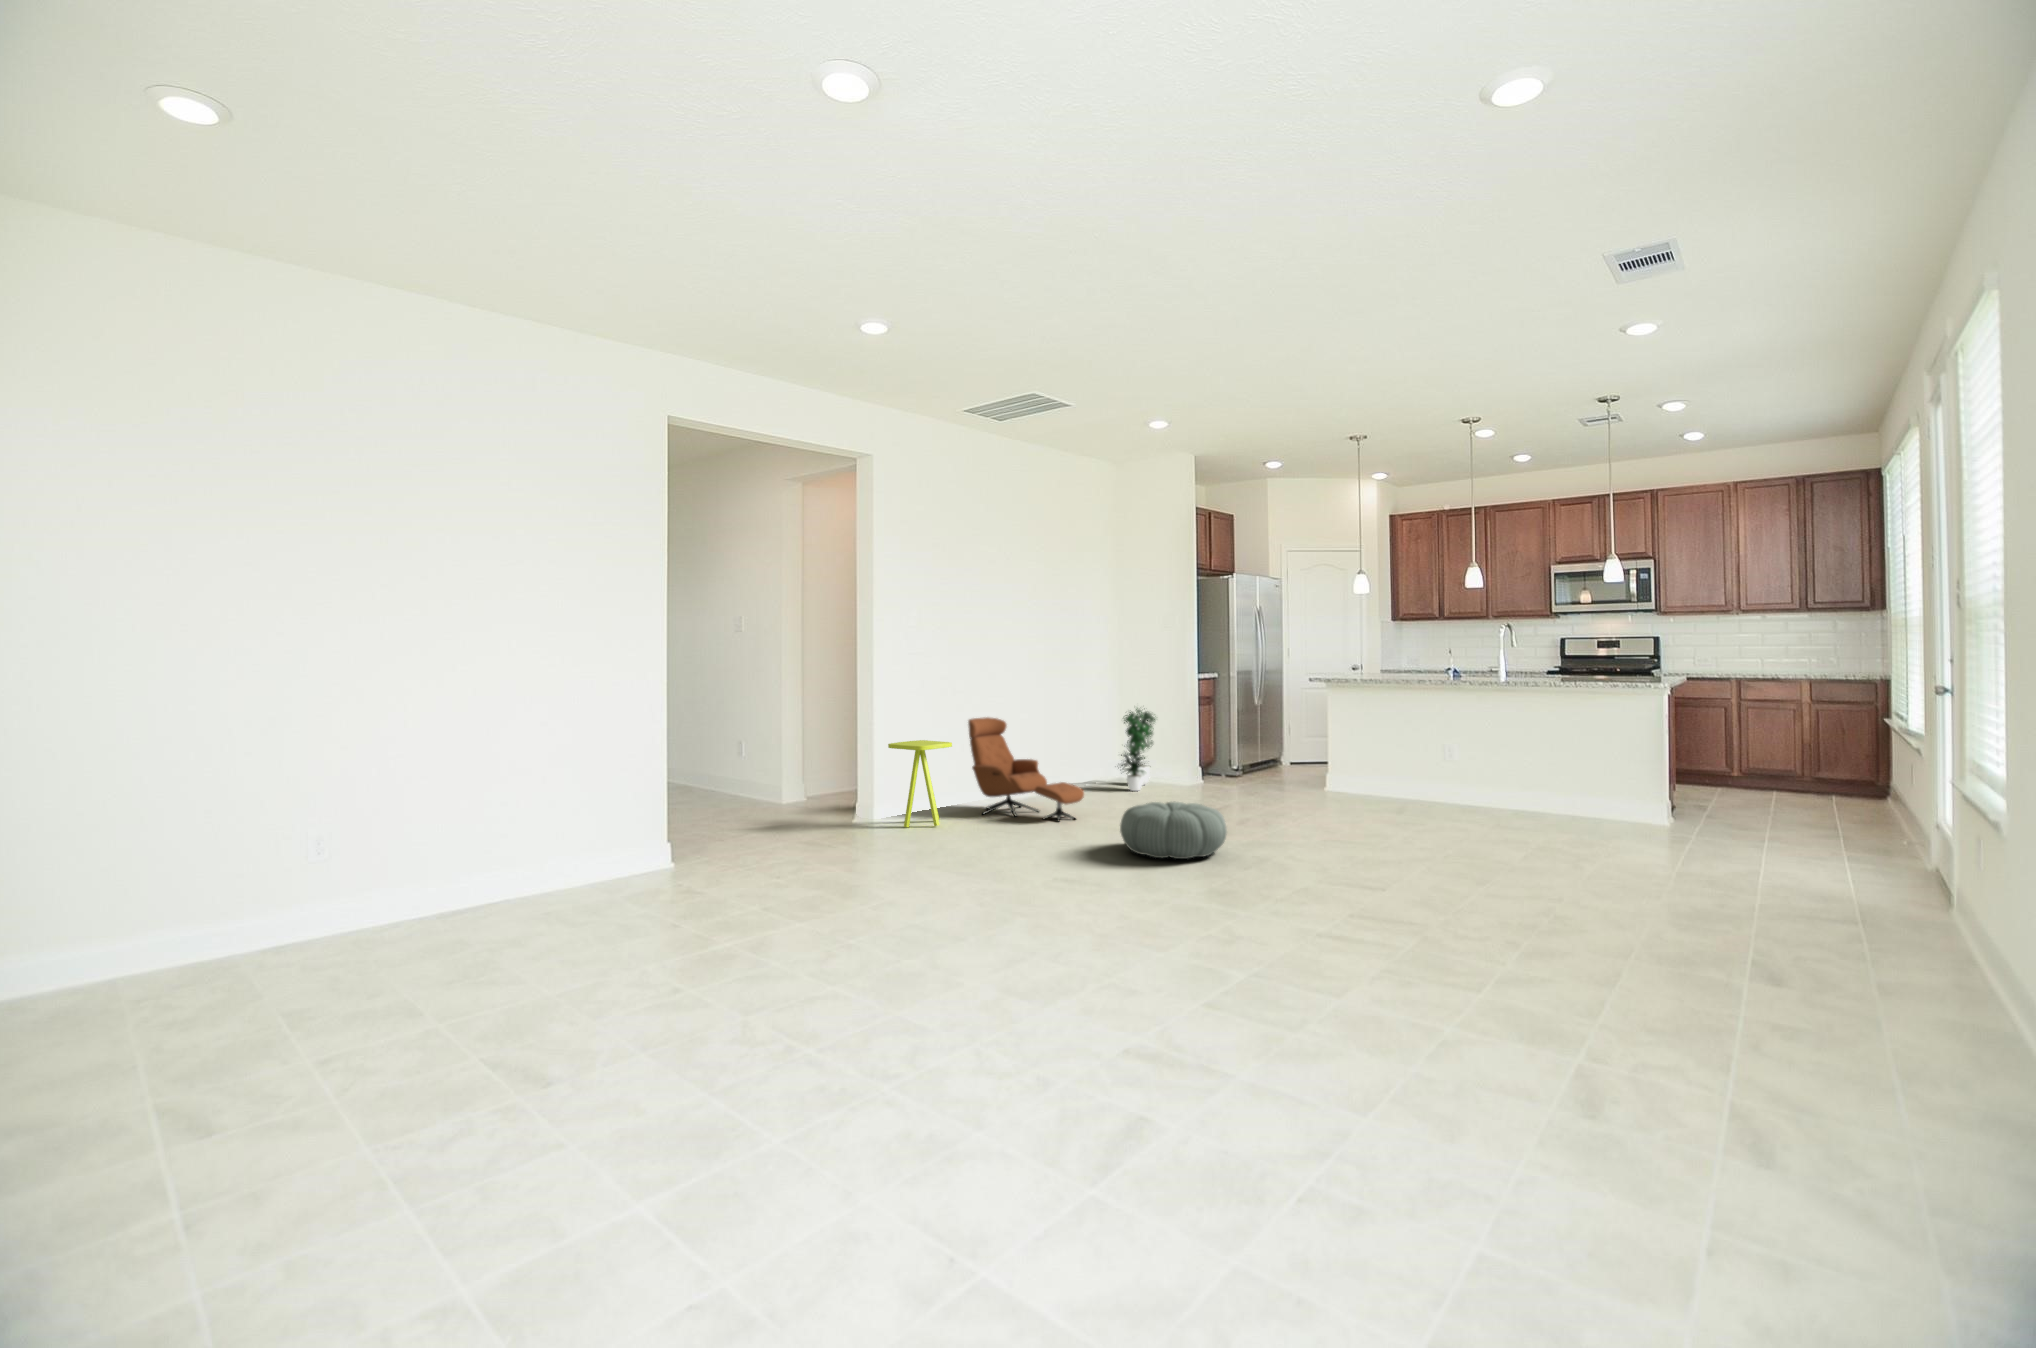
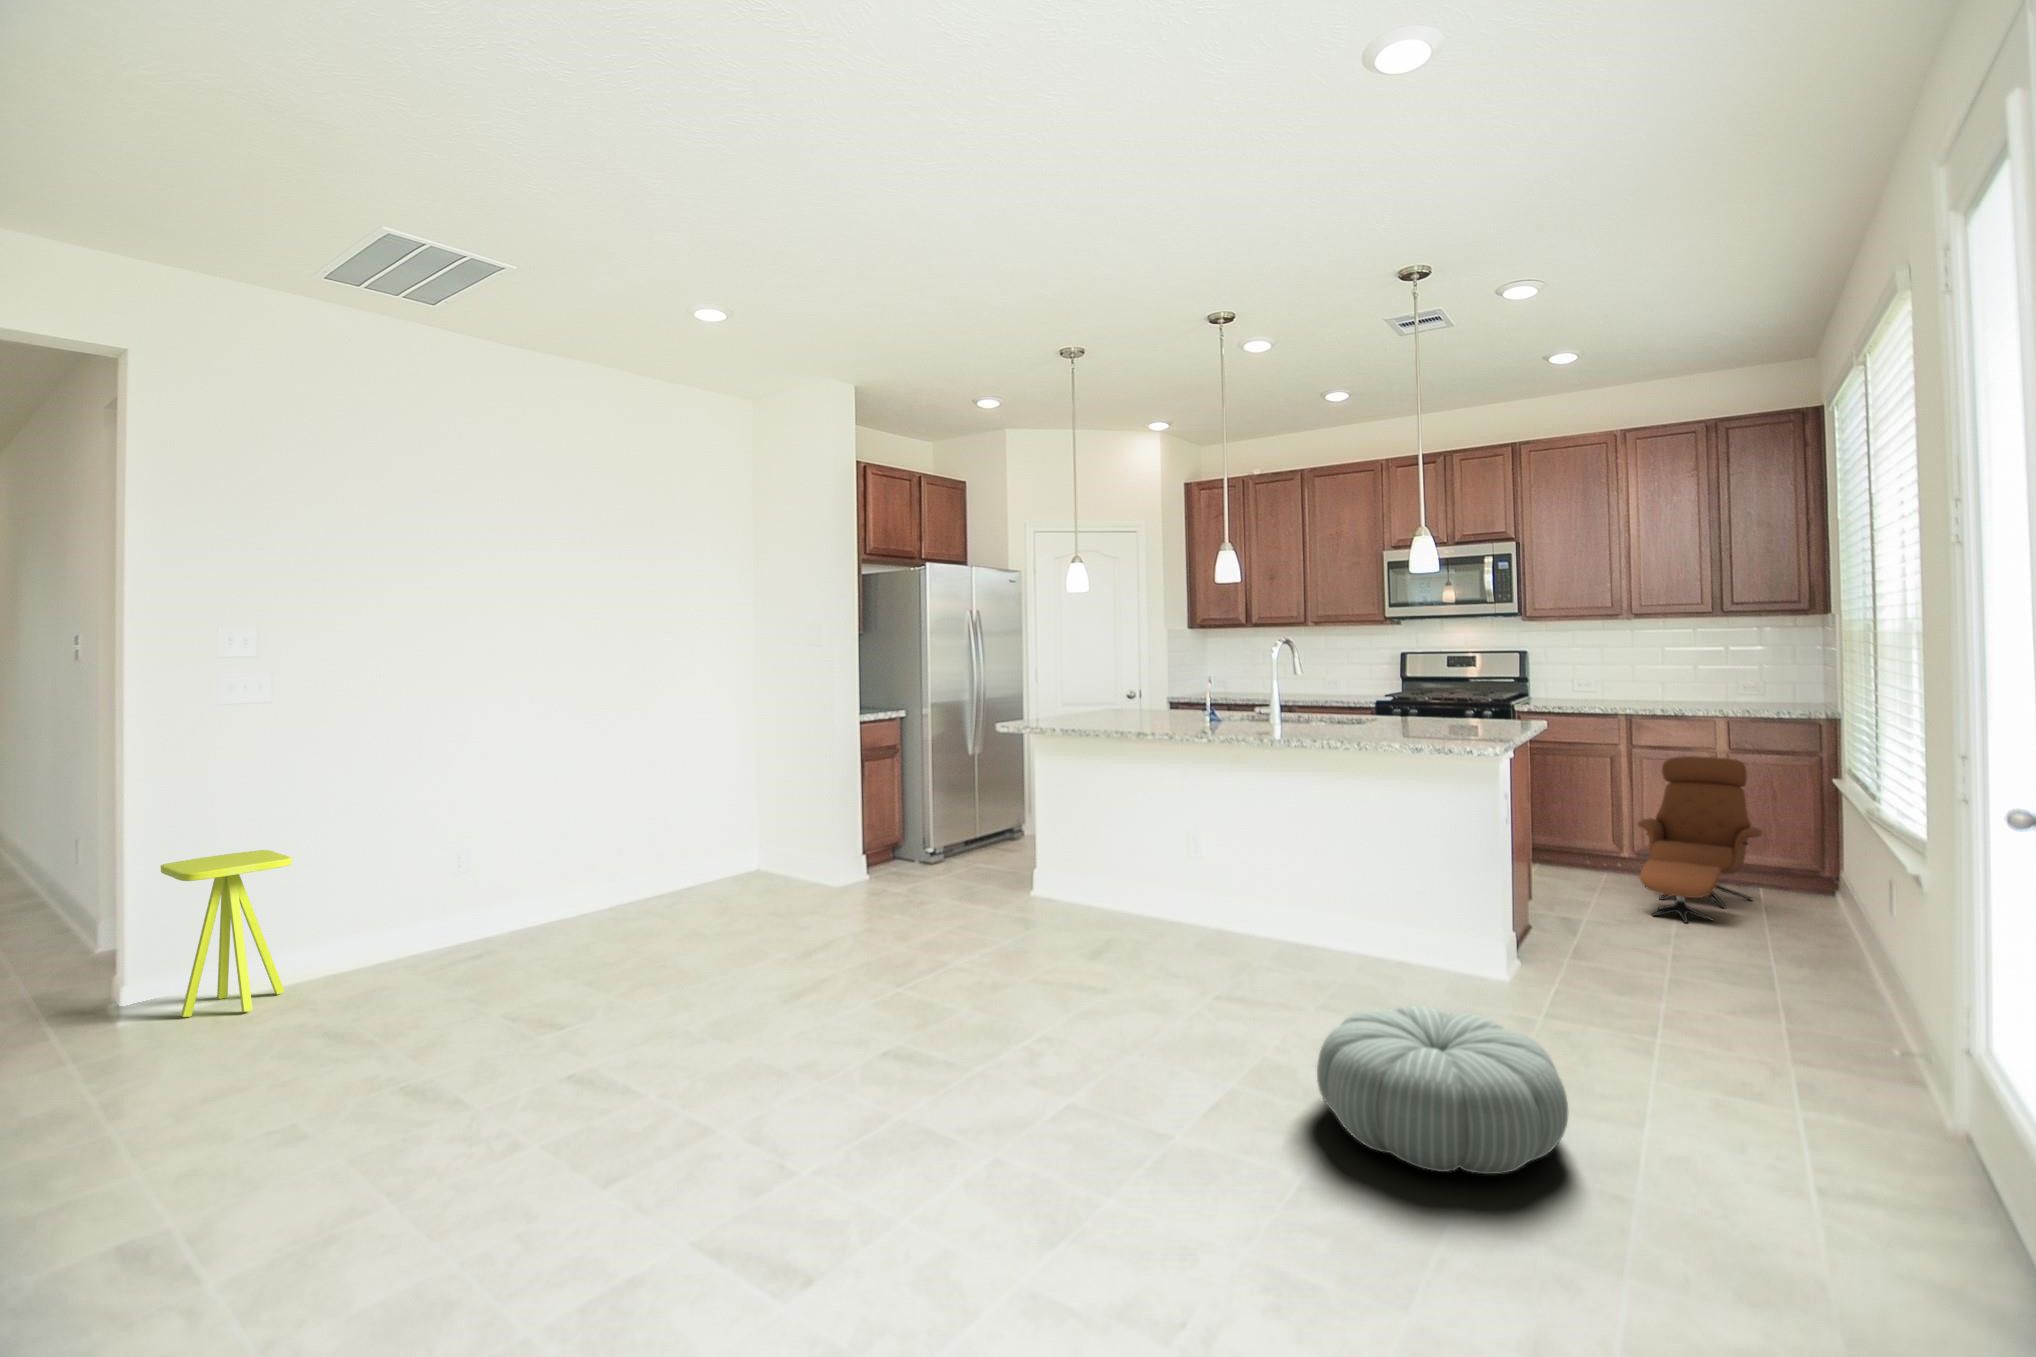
potted plant: present [1121,708,1155,791] -> none [714,758,800,898]
armchair: present [968,717,1084,821] -> present [1637,756,1762,923]
pouf: present [1120,801,1227,859] -> present [1317,1006,1568,1174]

